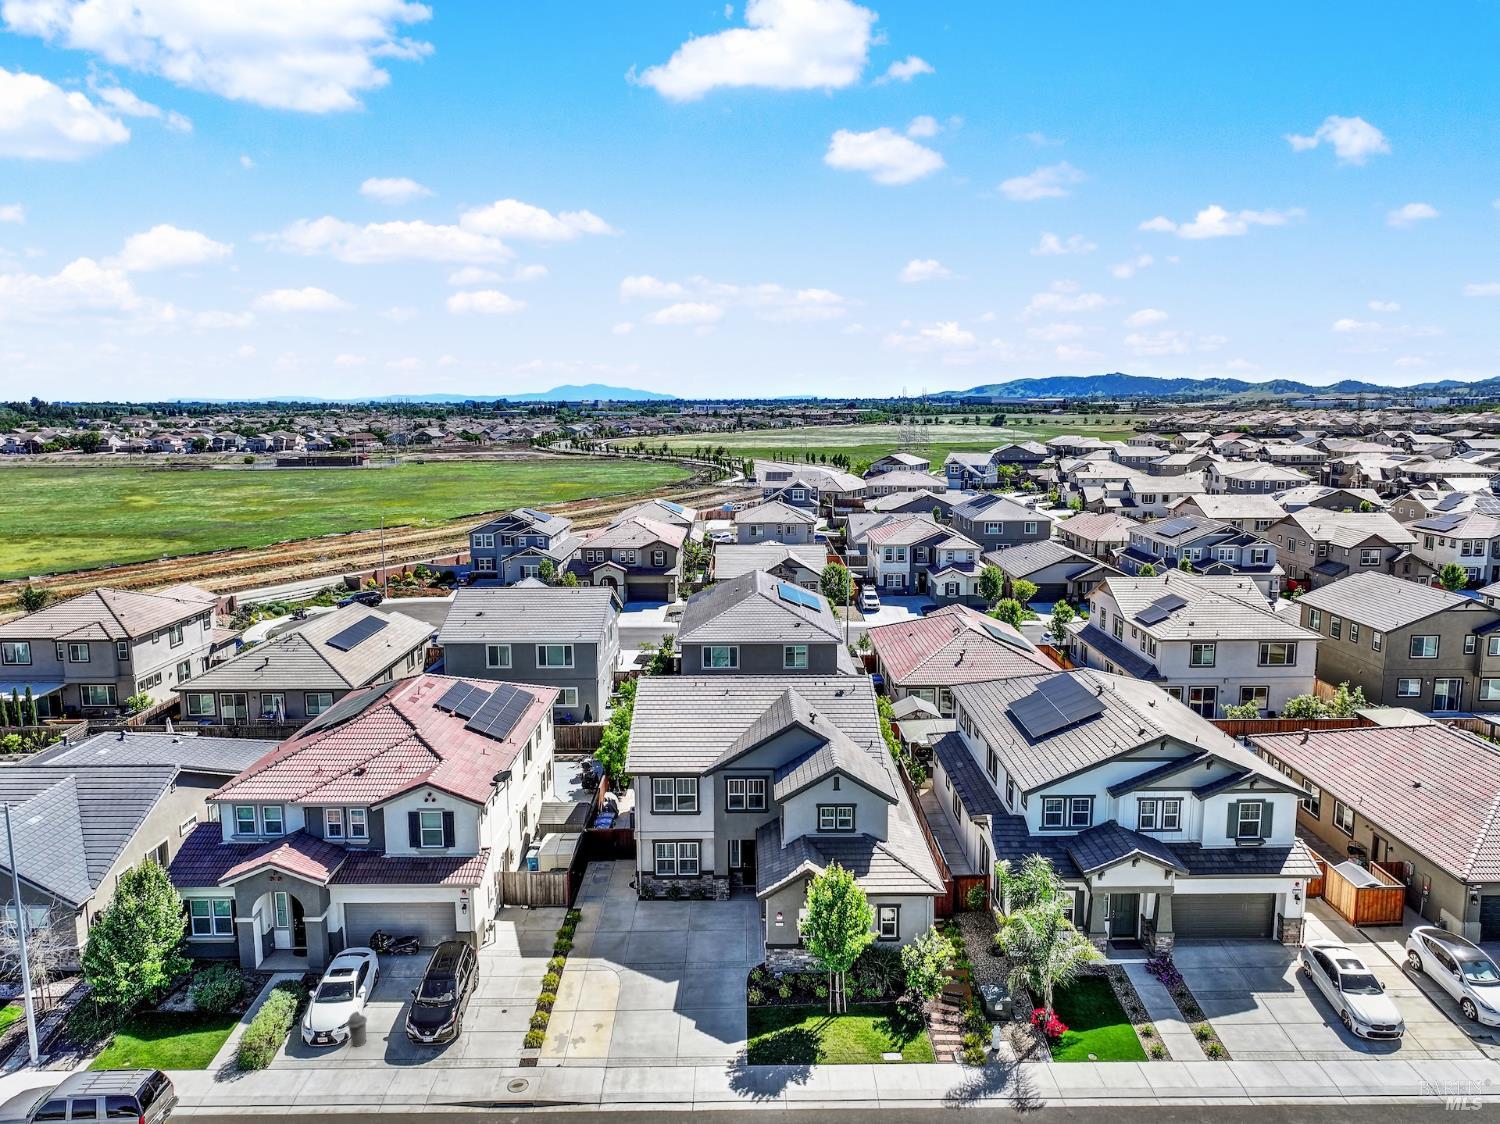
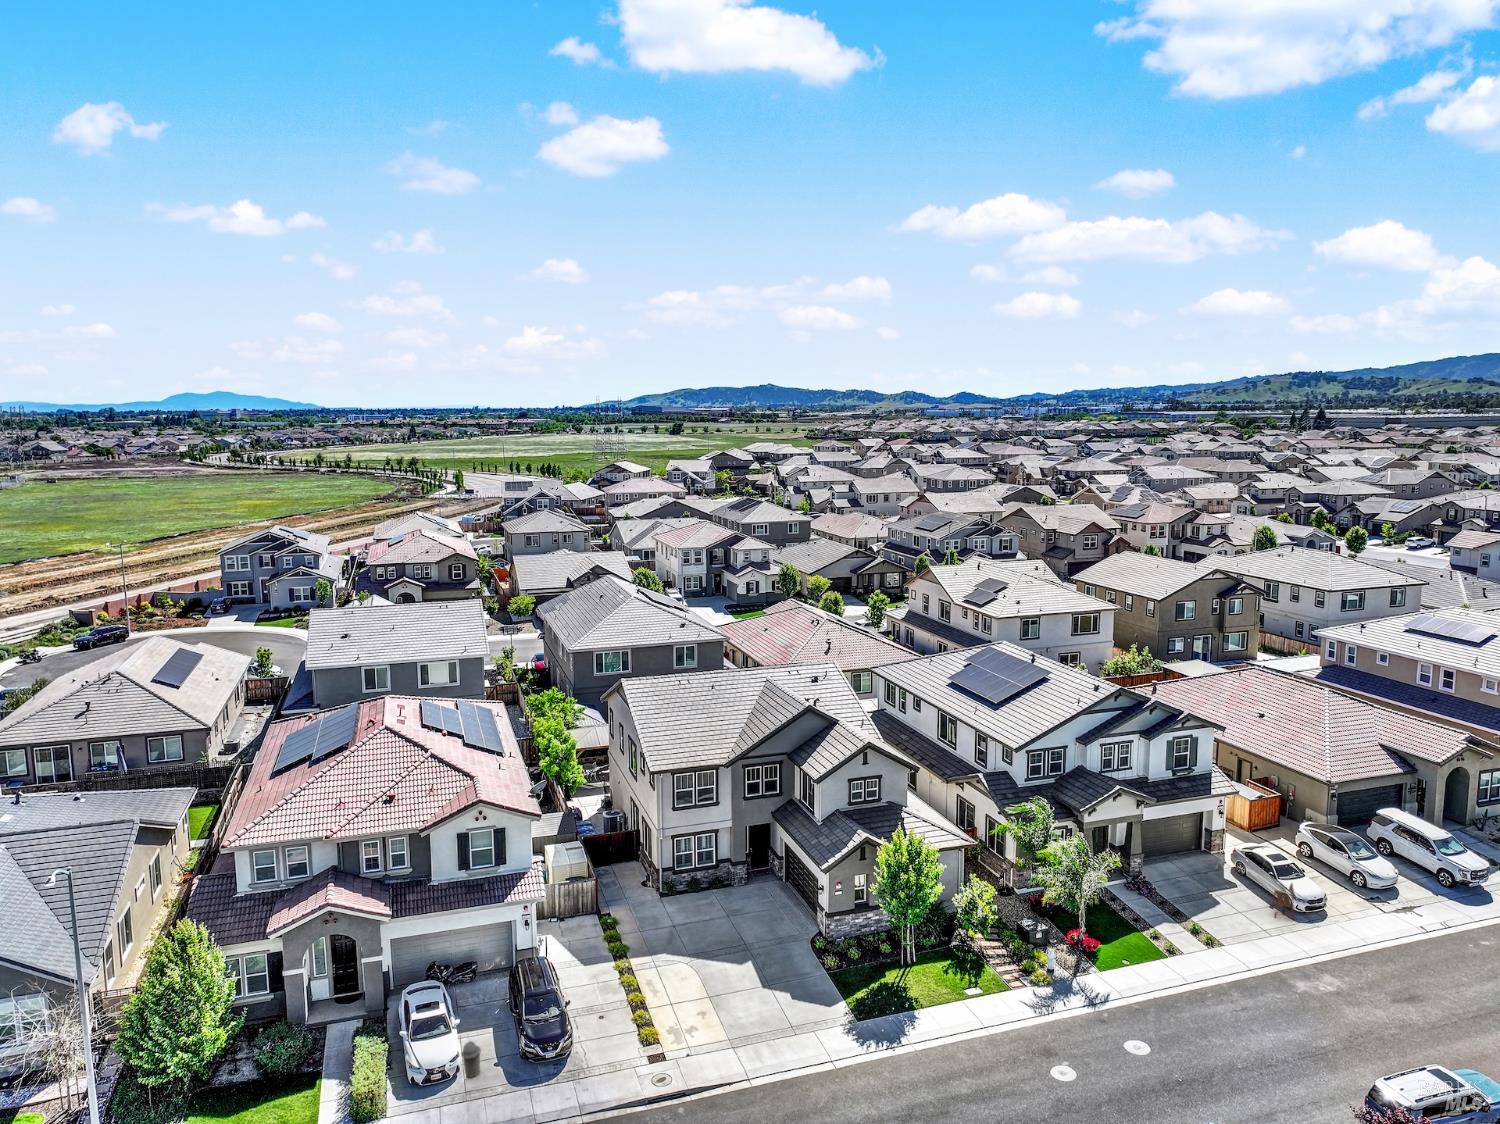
bench: present [934,970,971,1009] -> present [1272,883,1295,920]

